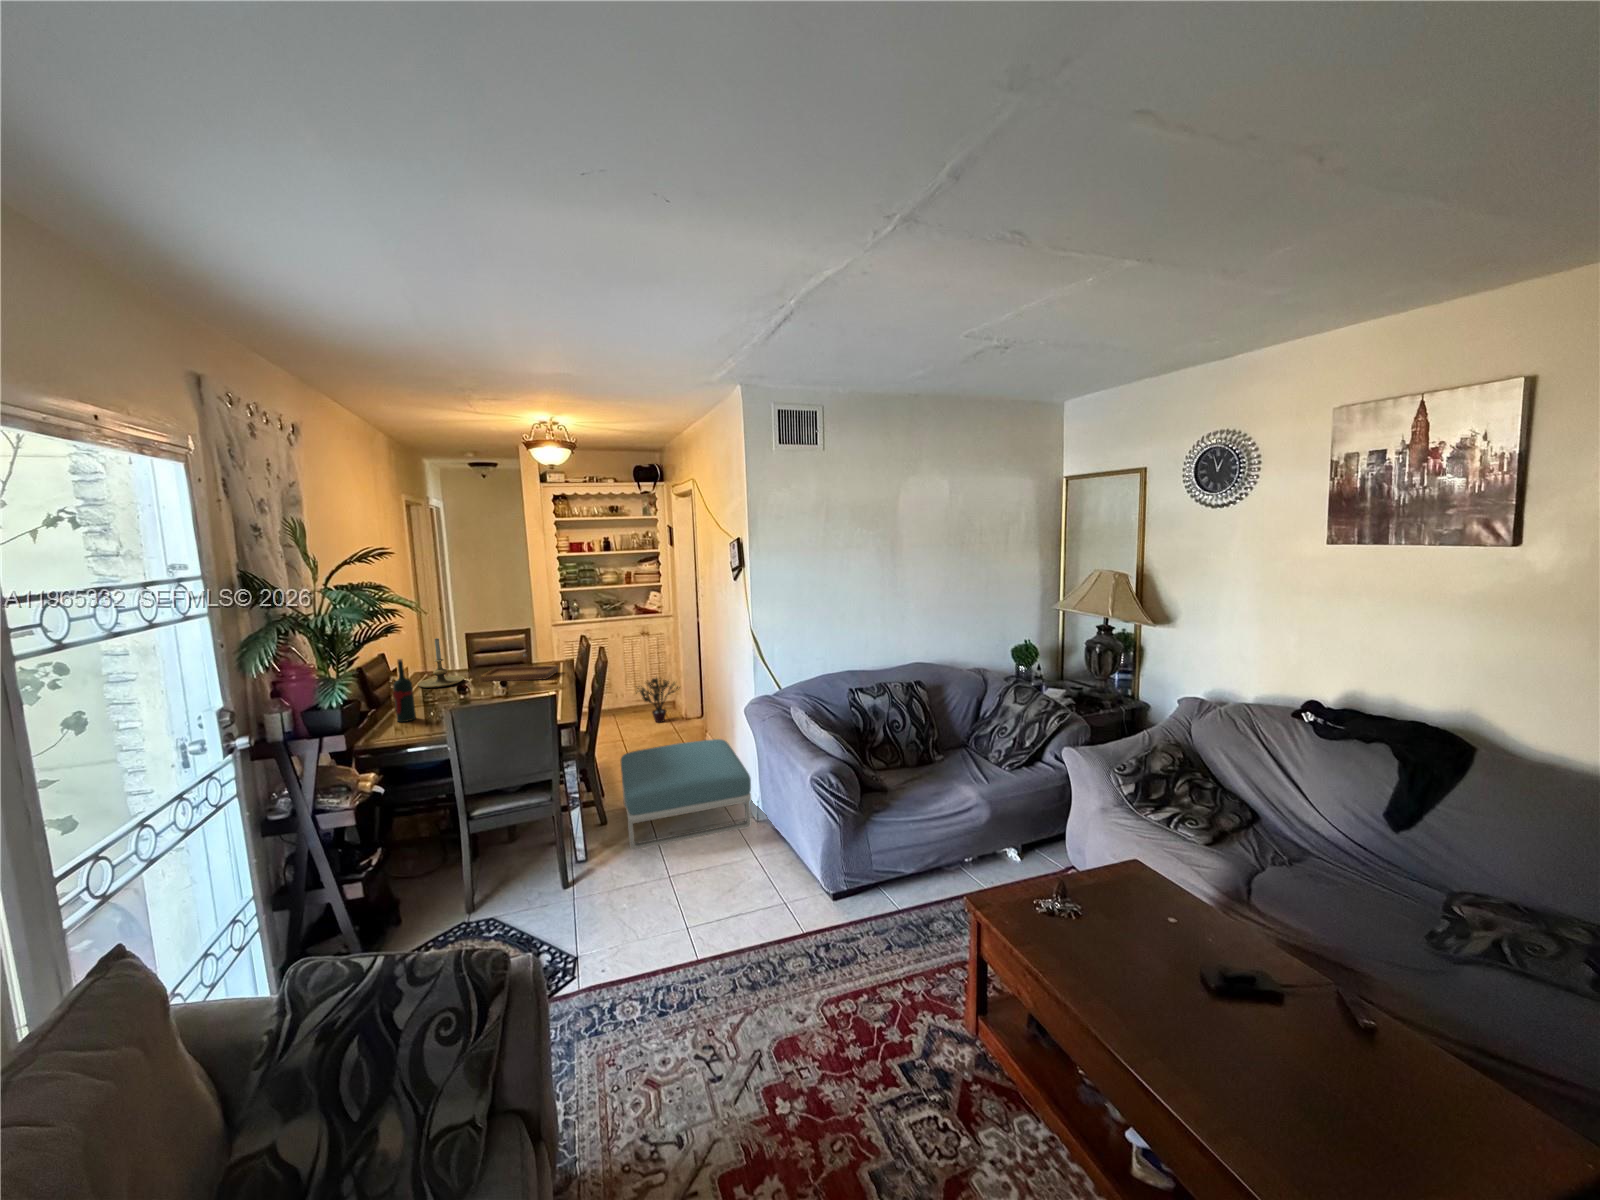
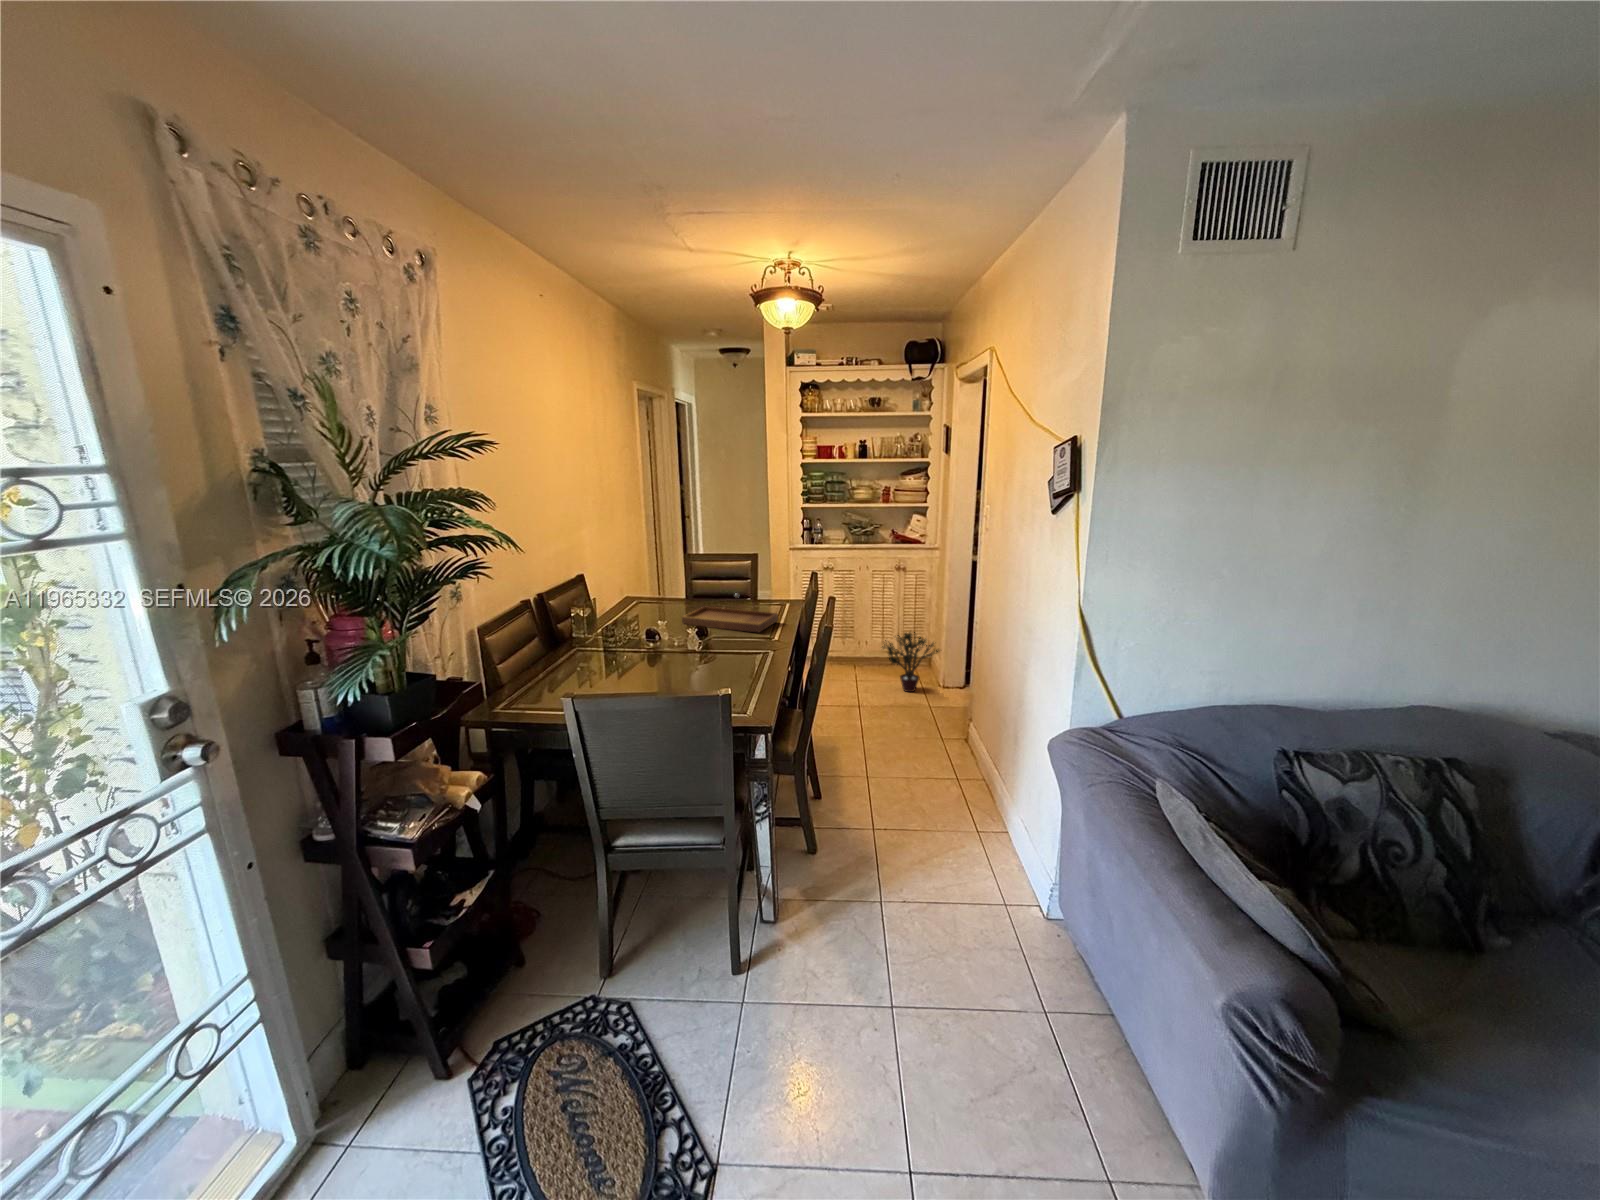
candle holder: present [417,638,464,688] -> none [611,562,665,626]
wine bottle: present [393,659,416,722] -> none [550,595,579,681]
footstool: present [621,739,751,850] -> none [840,757,1048,935]

